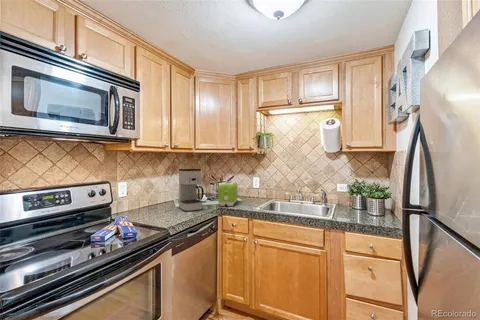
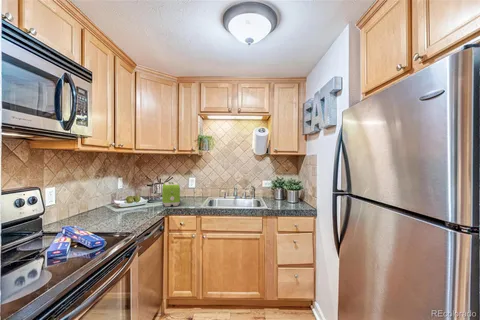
coffee maker: present [179,169,204,211] -> none [120,170,150,215]

